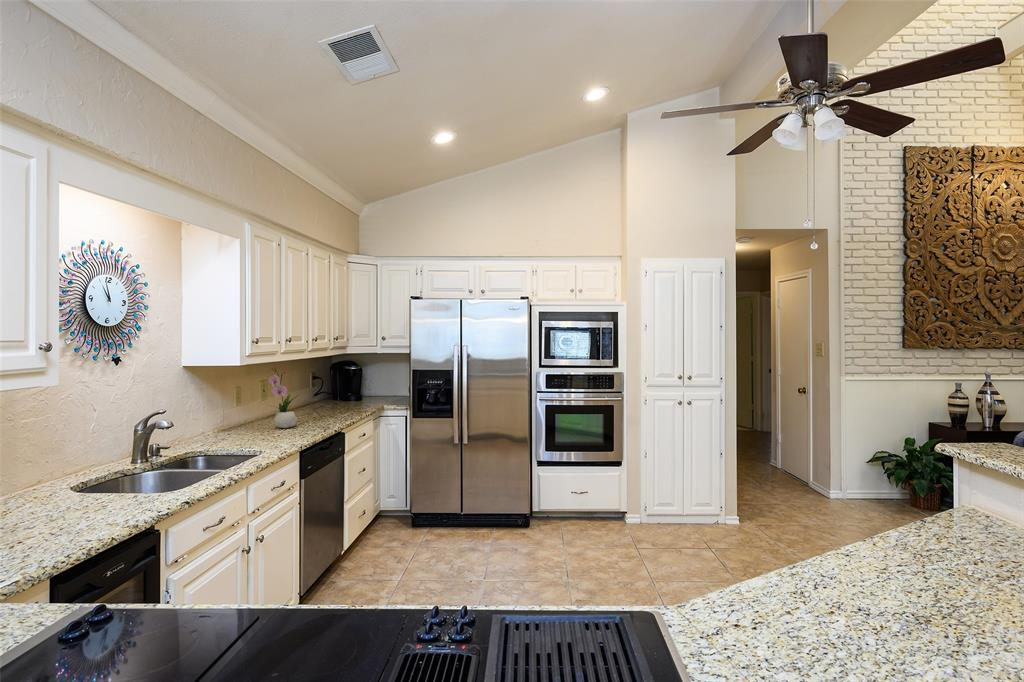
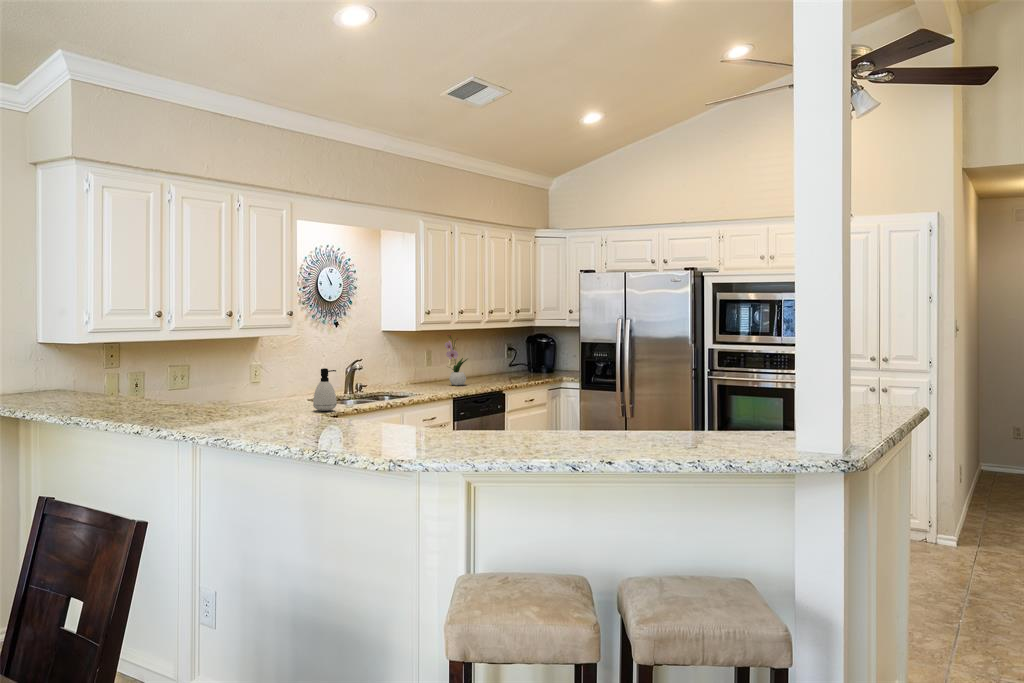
soap dispenser: none [102,437,150,511] -> present [313,368,337,411]

